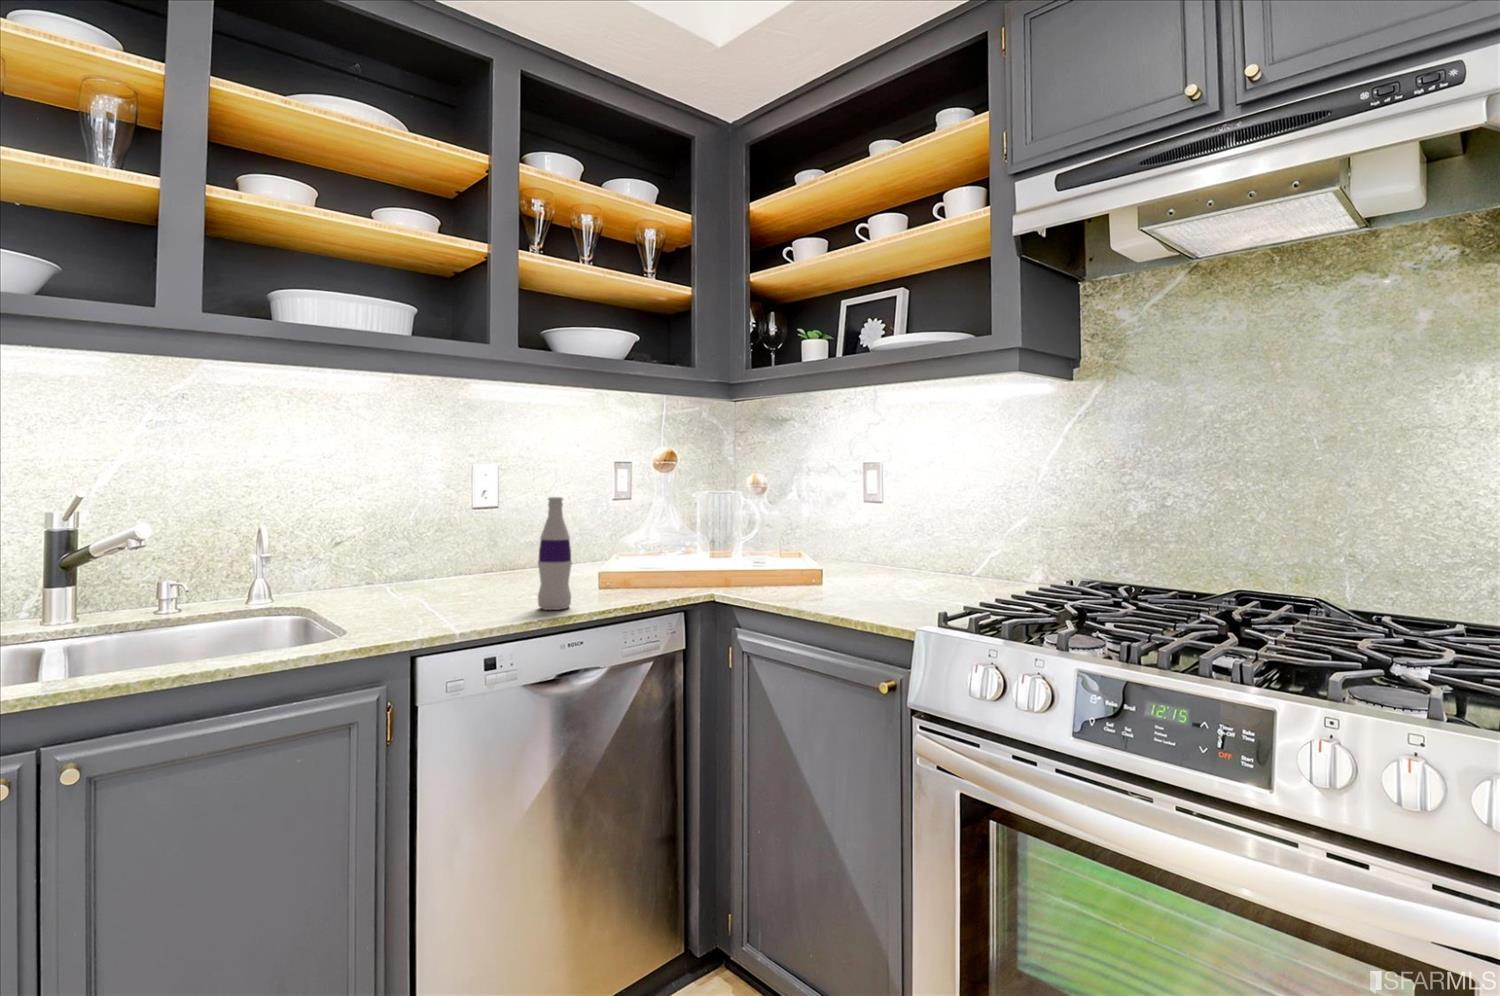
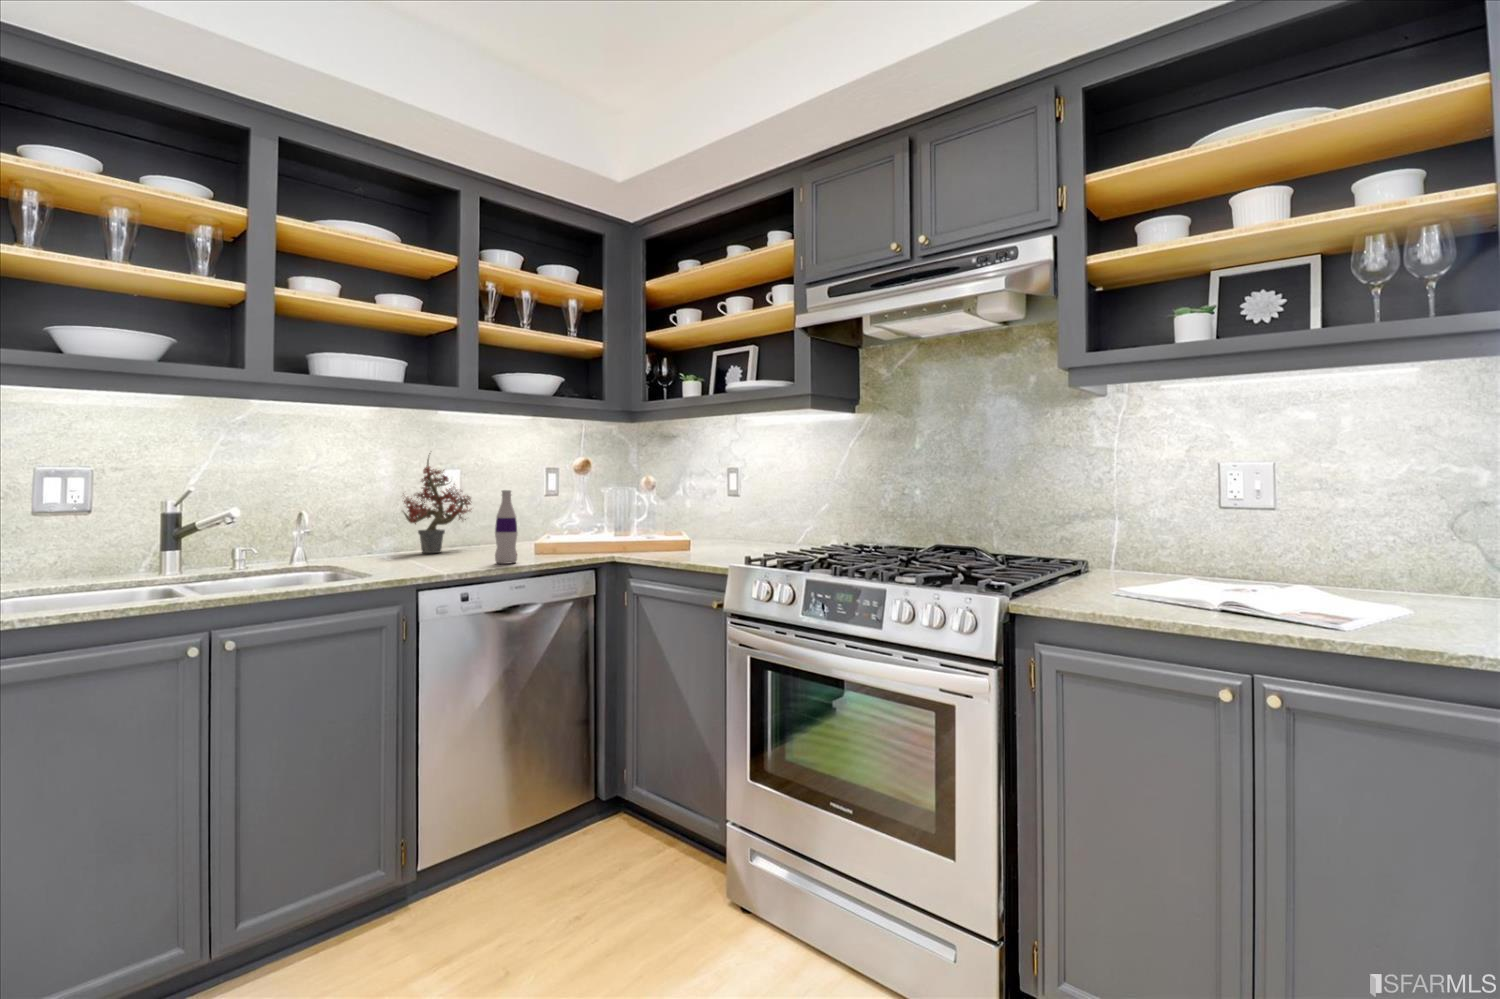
potted plant: none [406,437,511,584] -> present [404,453,471,553]

